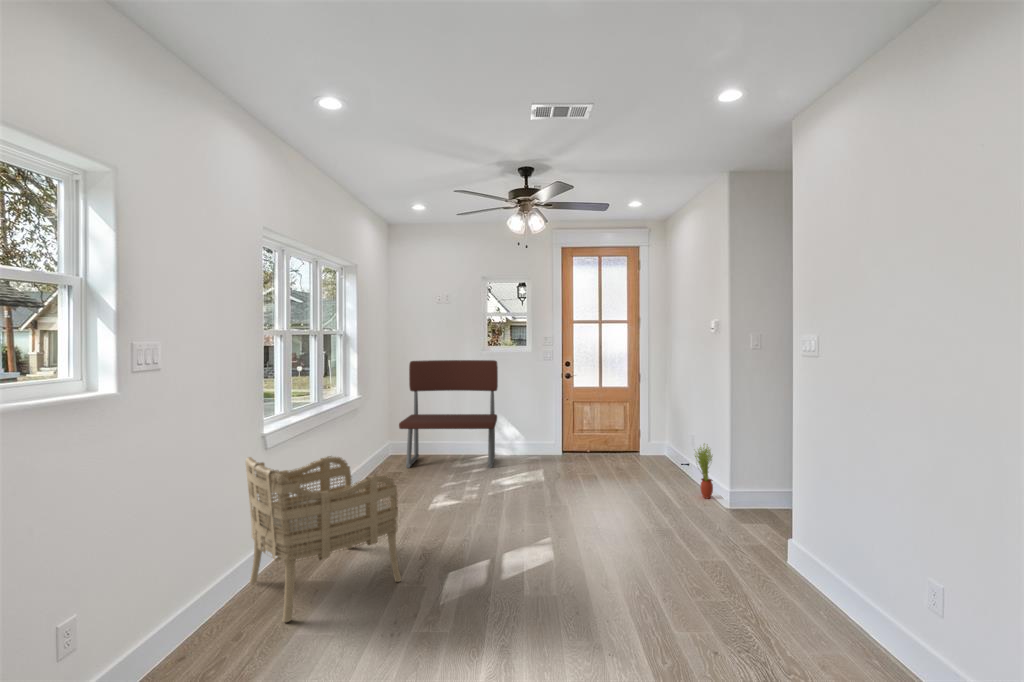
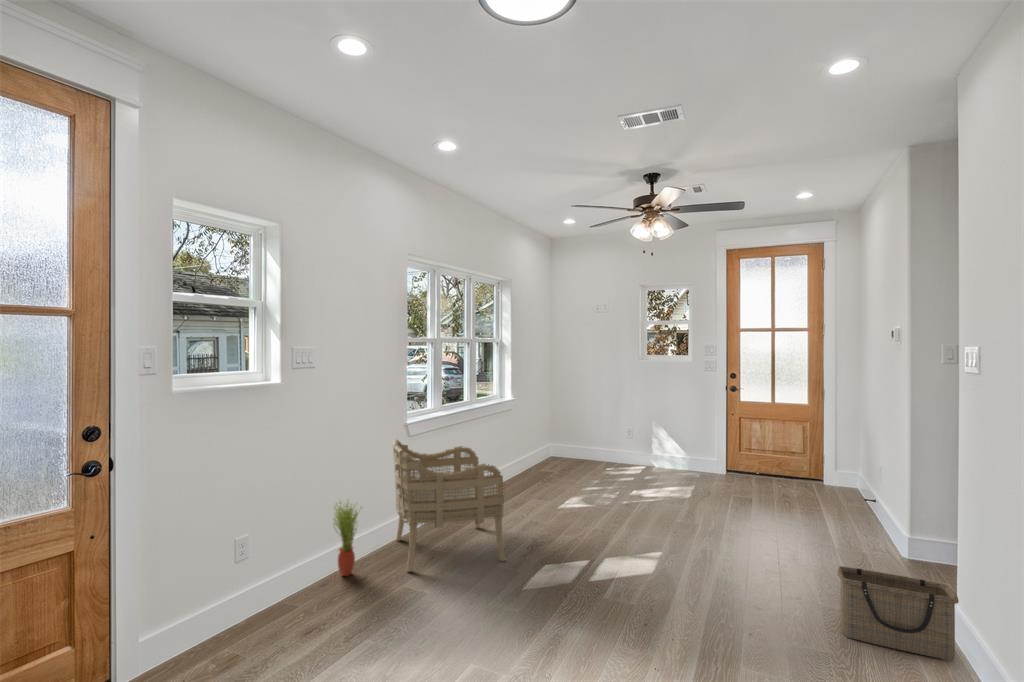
bench: present [399,360,498,468] -> none [549,368,652,479]
potted plant: present [695,444,713,498] -> present [334,501,358,576]
basket: none [718,525,809,587] -> present [837,566,959,661]

